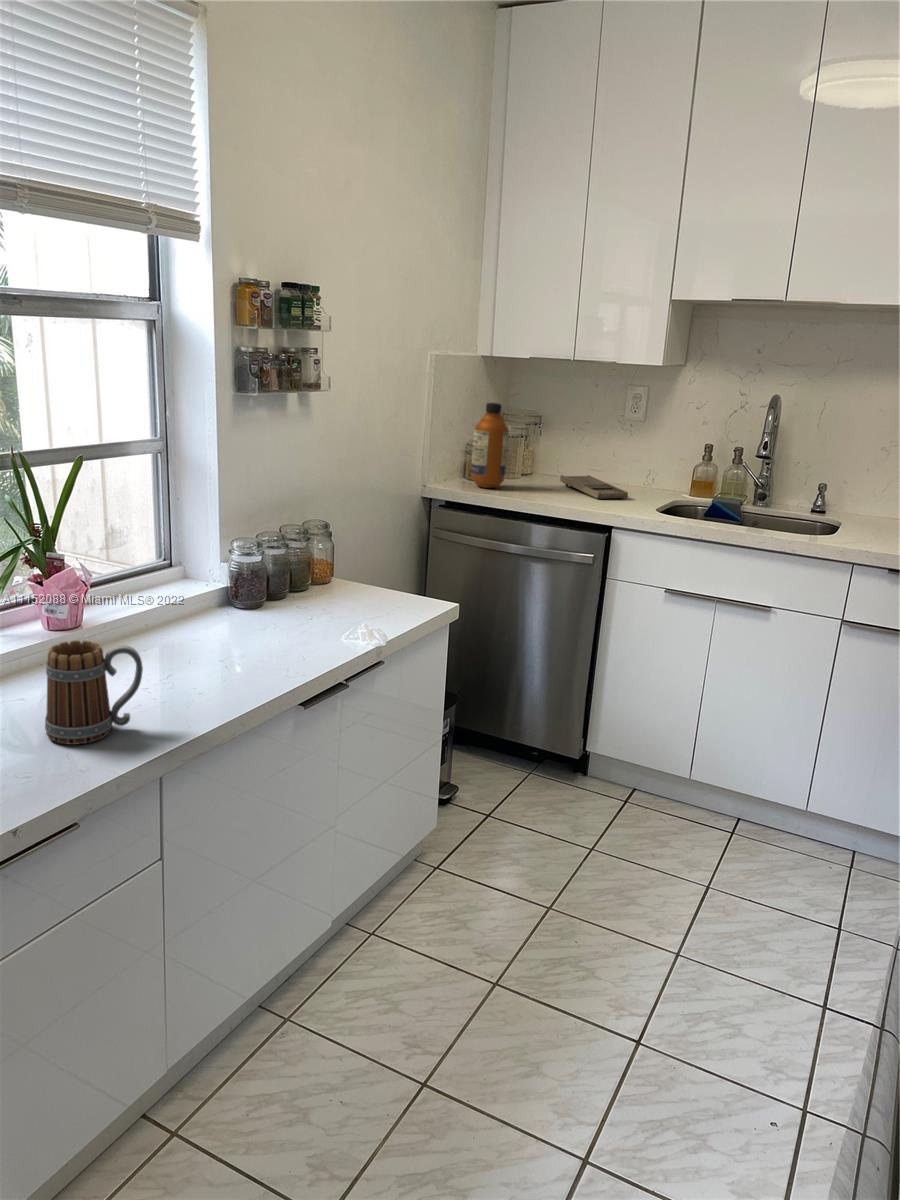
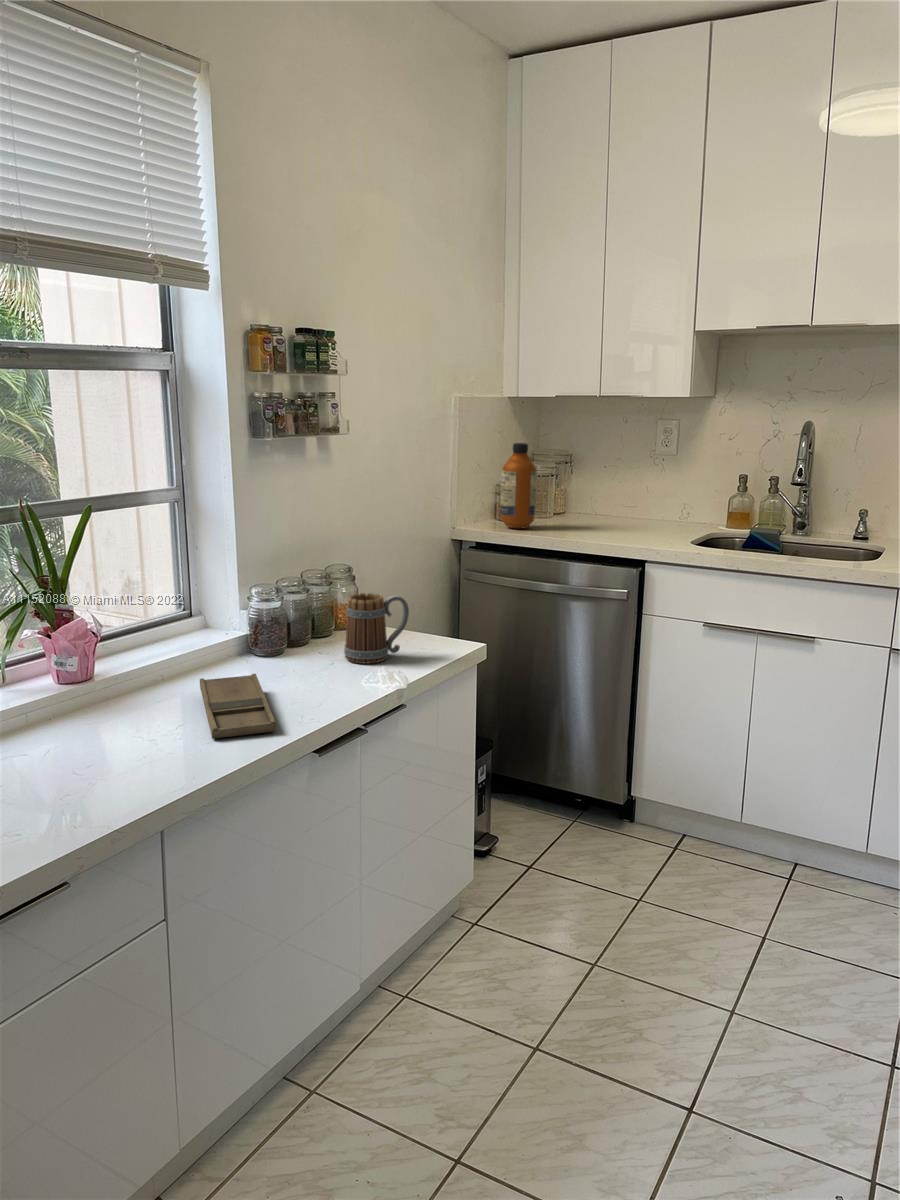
tray: present [560,475,628,499] -> present [200,674,276,739]
mug: present [45,640,143,745] -> present [344,593,409,664]

